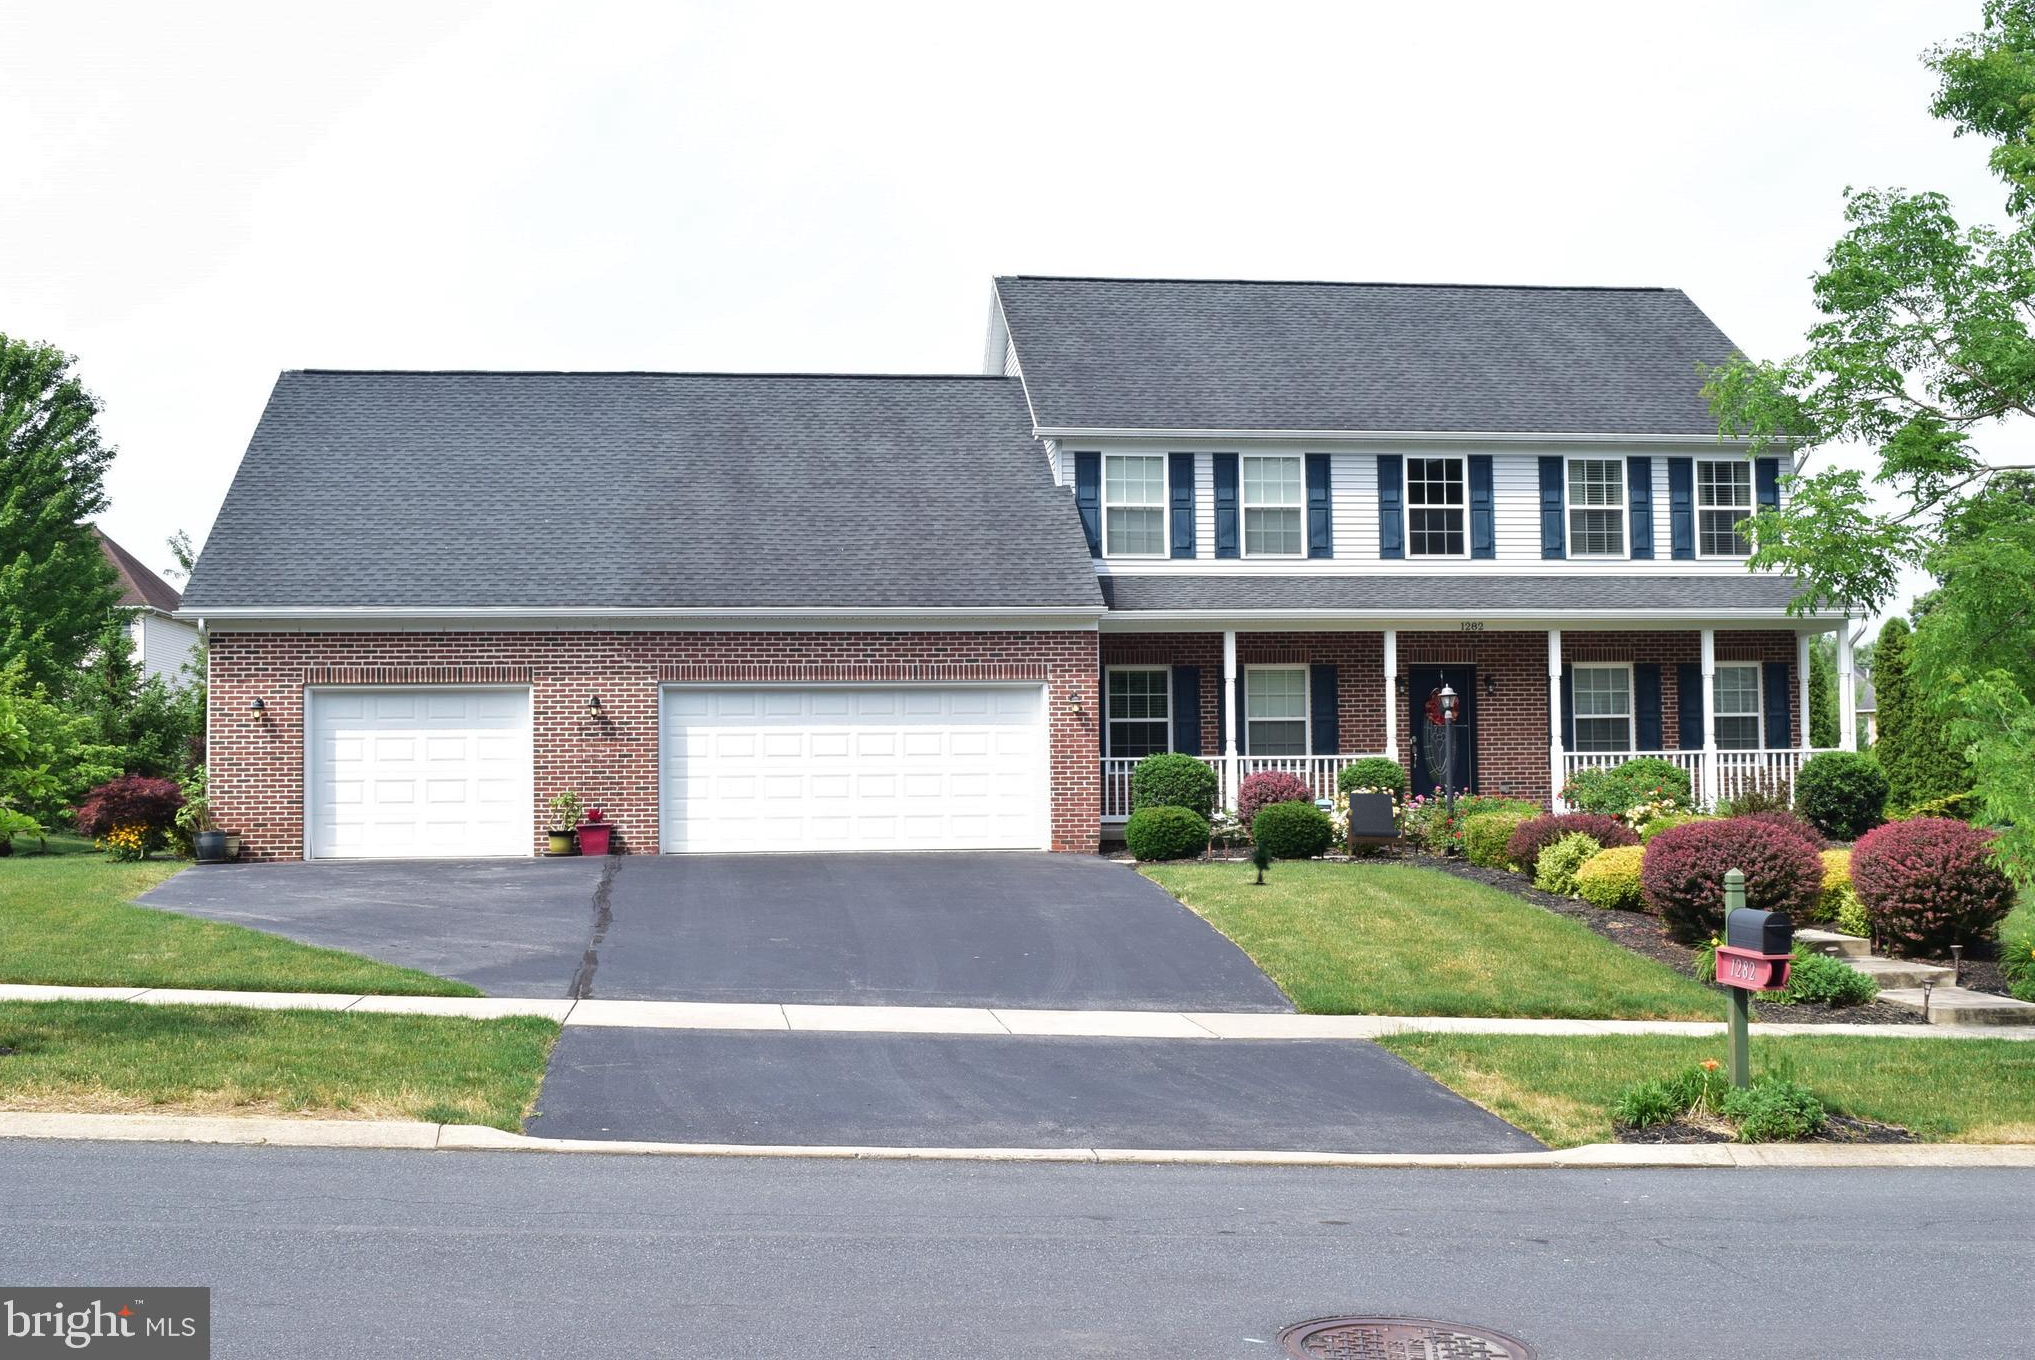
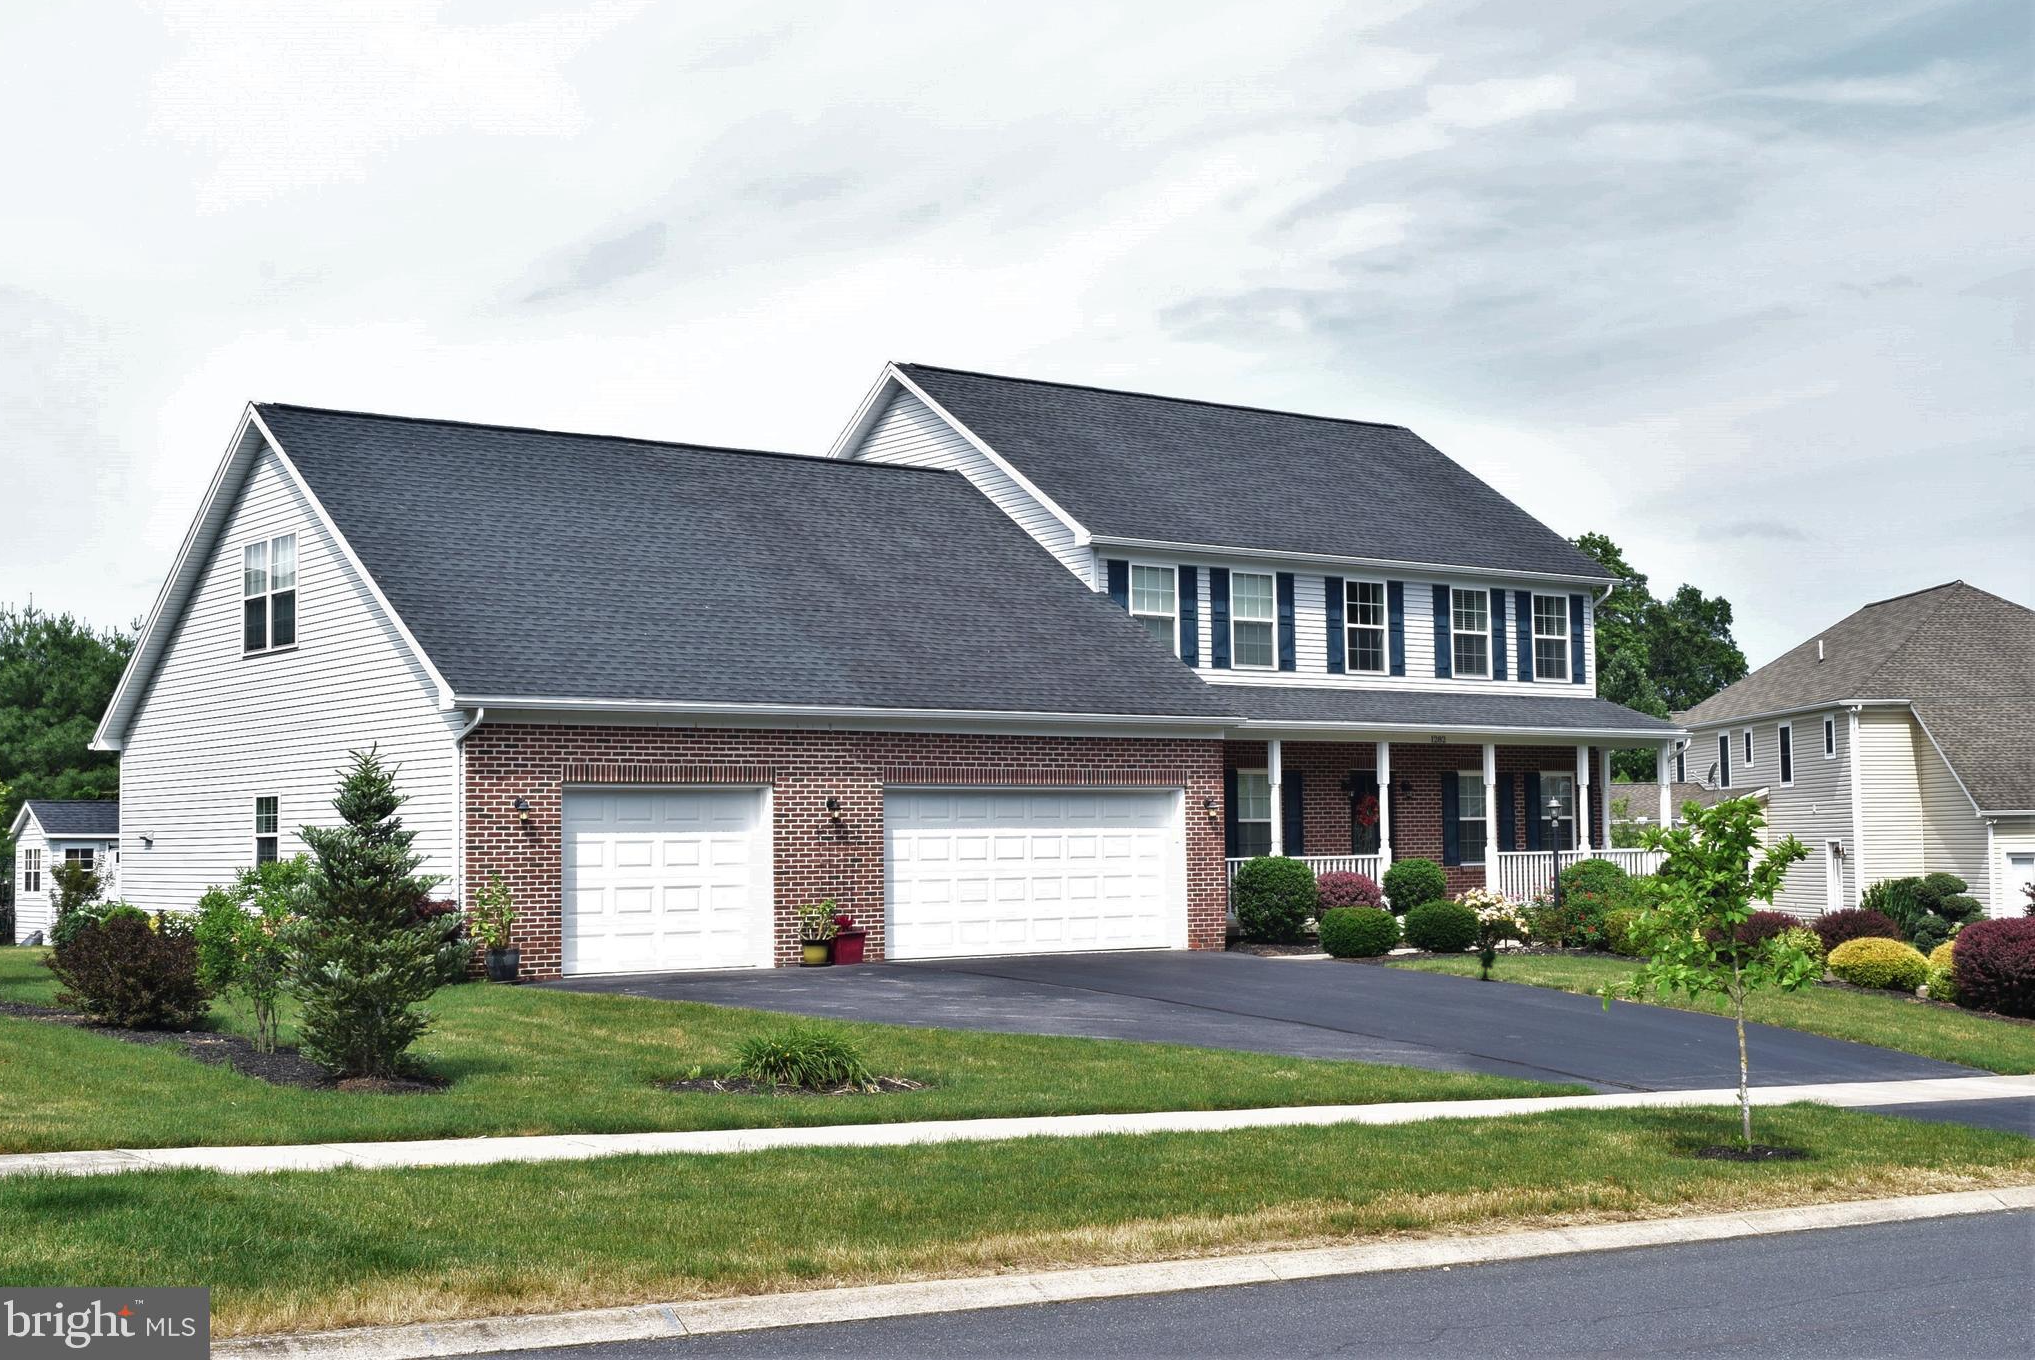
lounge chair: present [1346,793,1406,859] -> none [1416,893,1478,952]

